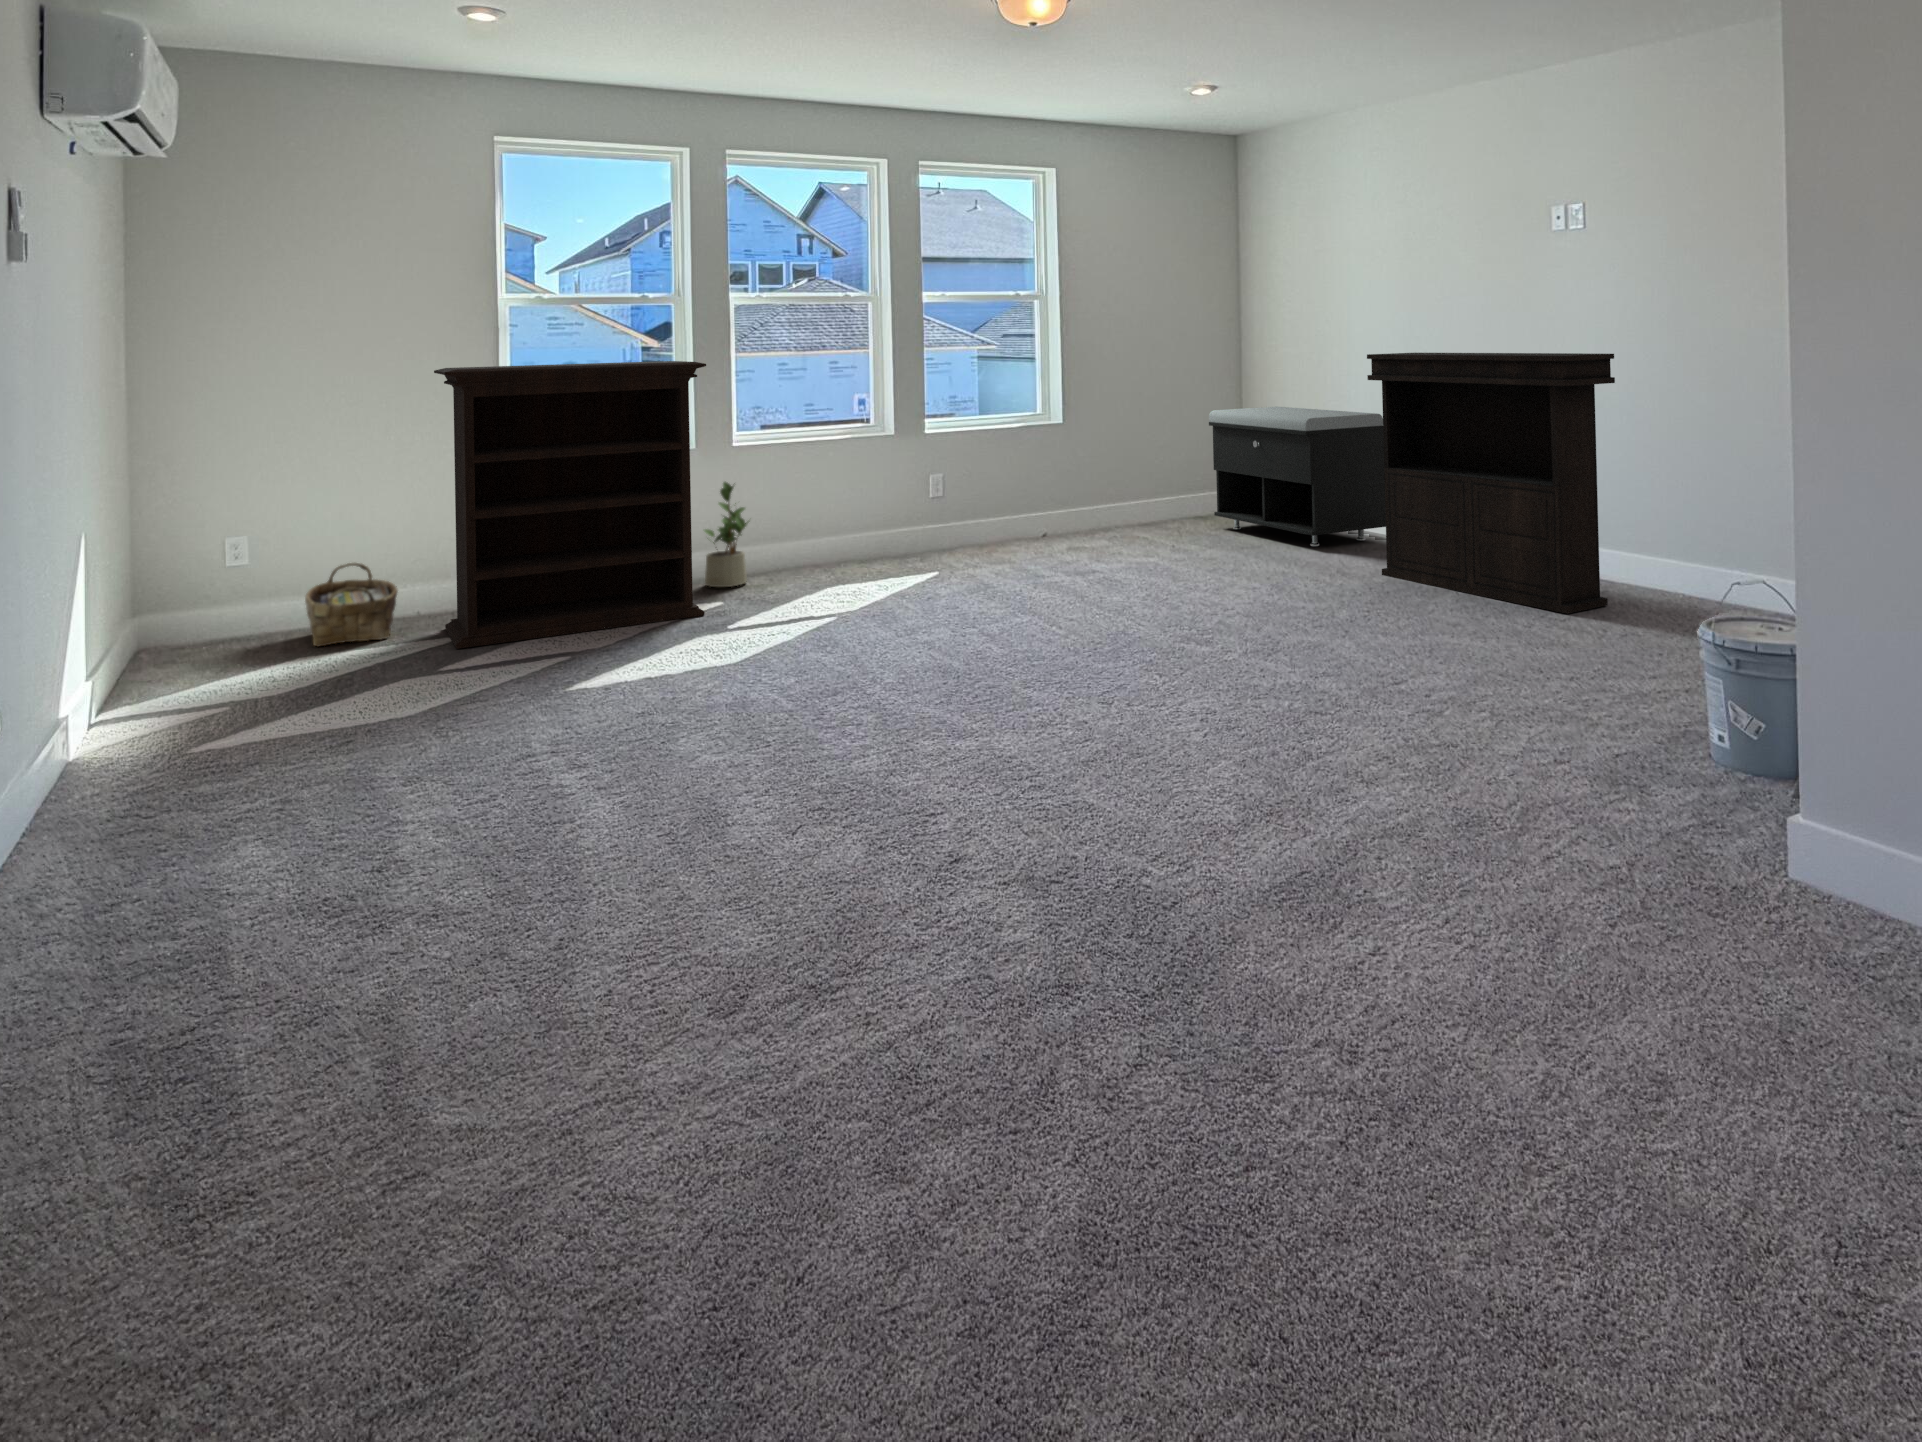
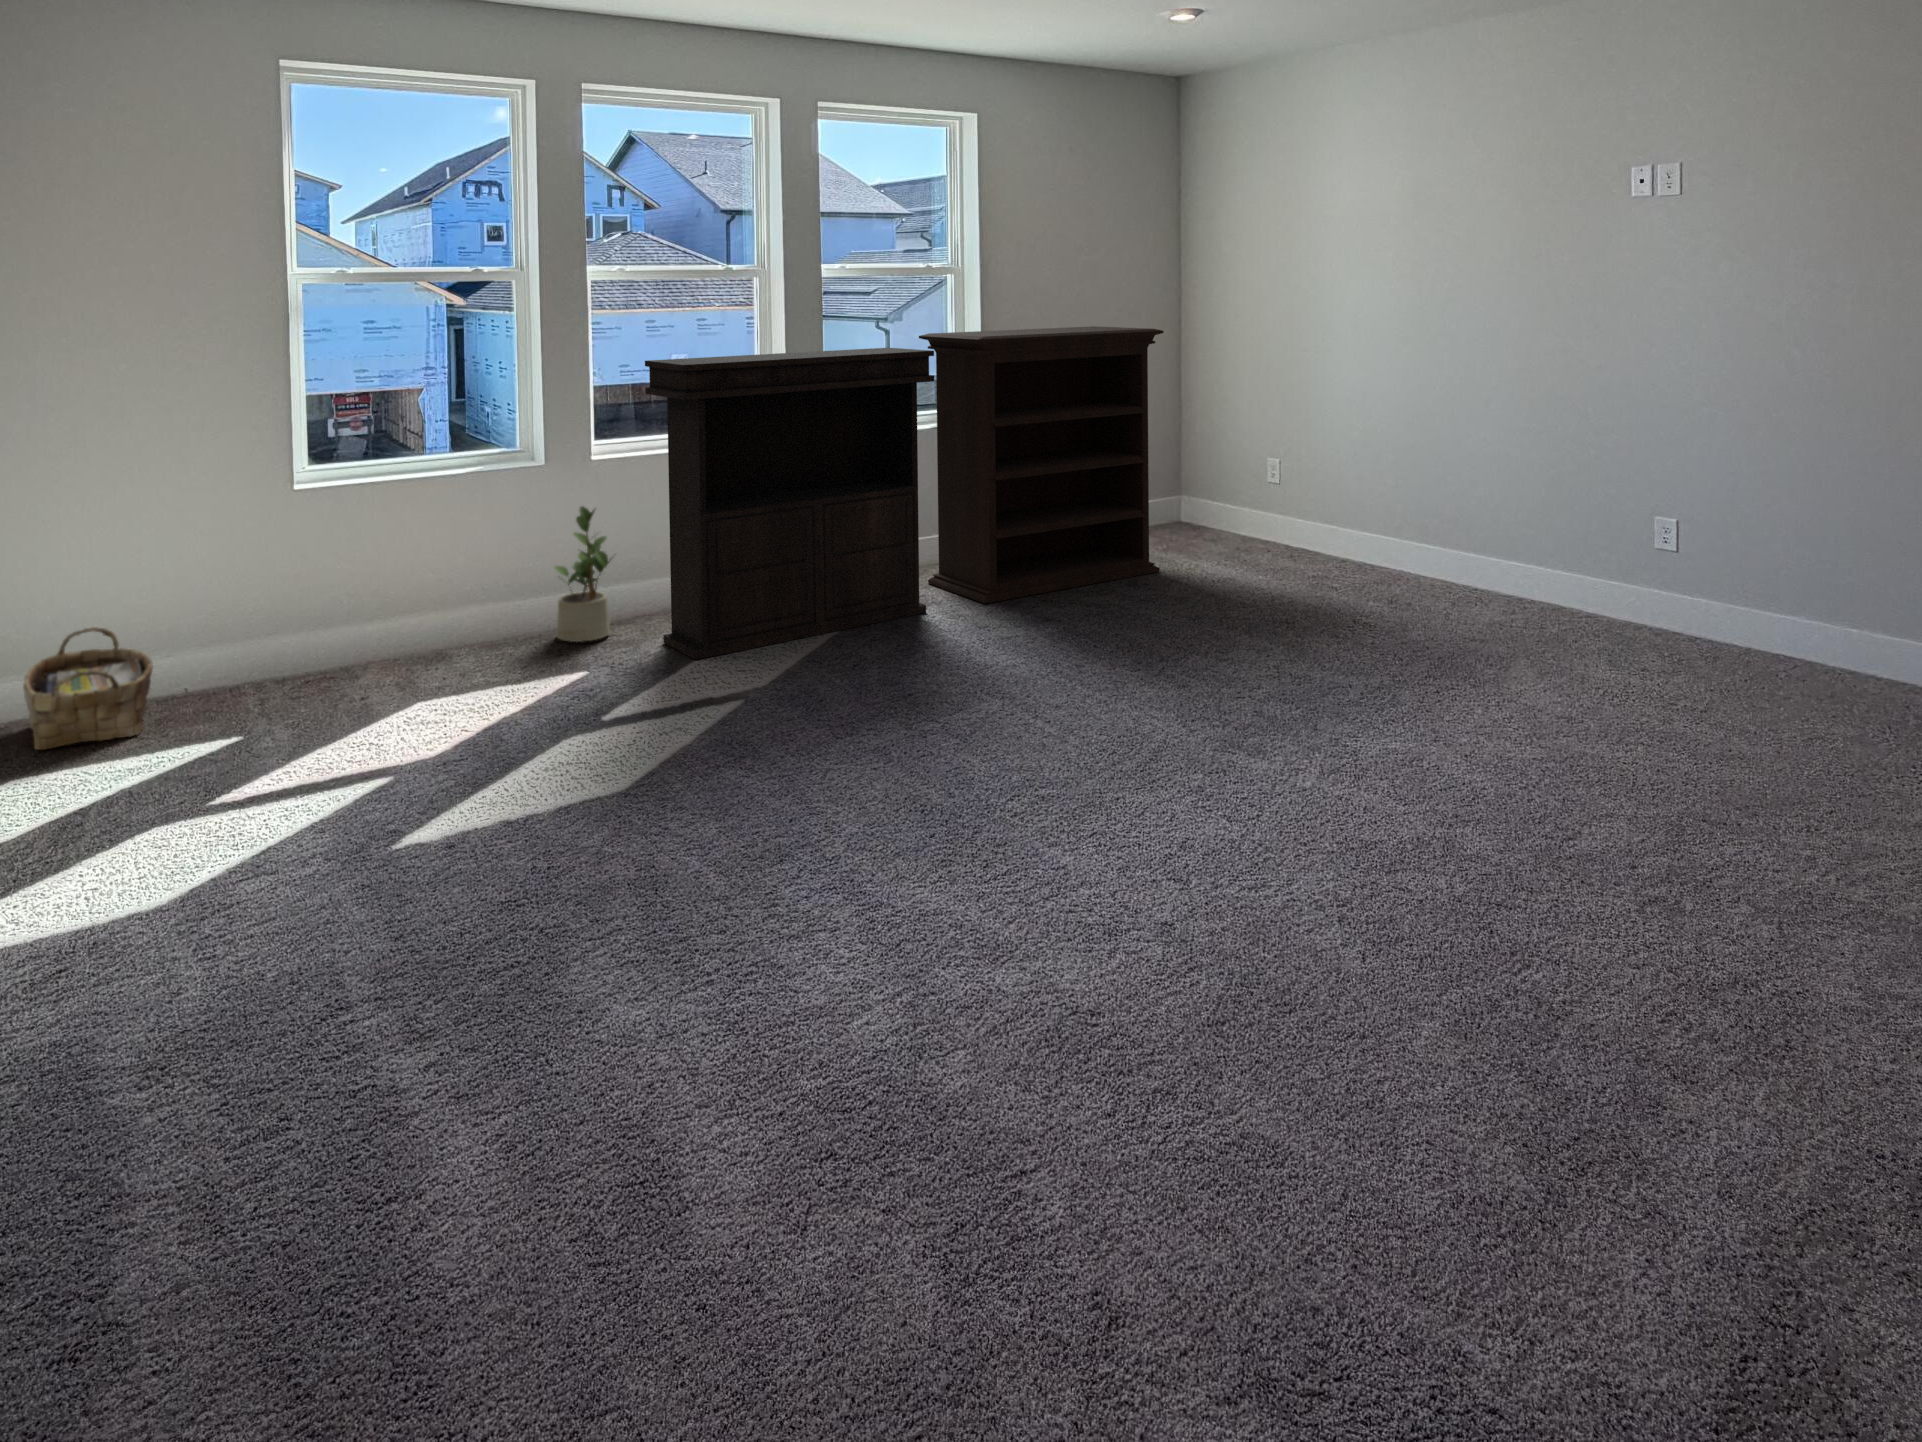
console table: present [1367,353,1615,614] -> present [645,348,934,660]
bookshelf: present [434,361,706,649] -> present [919,326,1164,604]
storage bench: present [1209,407,1386,547] -> none [1156,400,1381,577]

